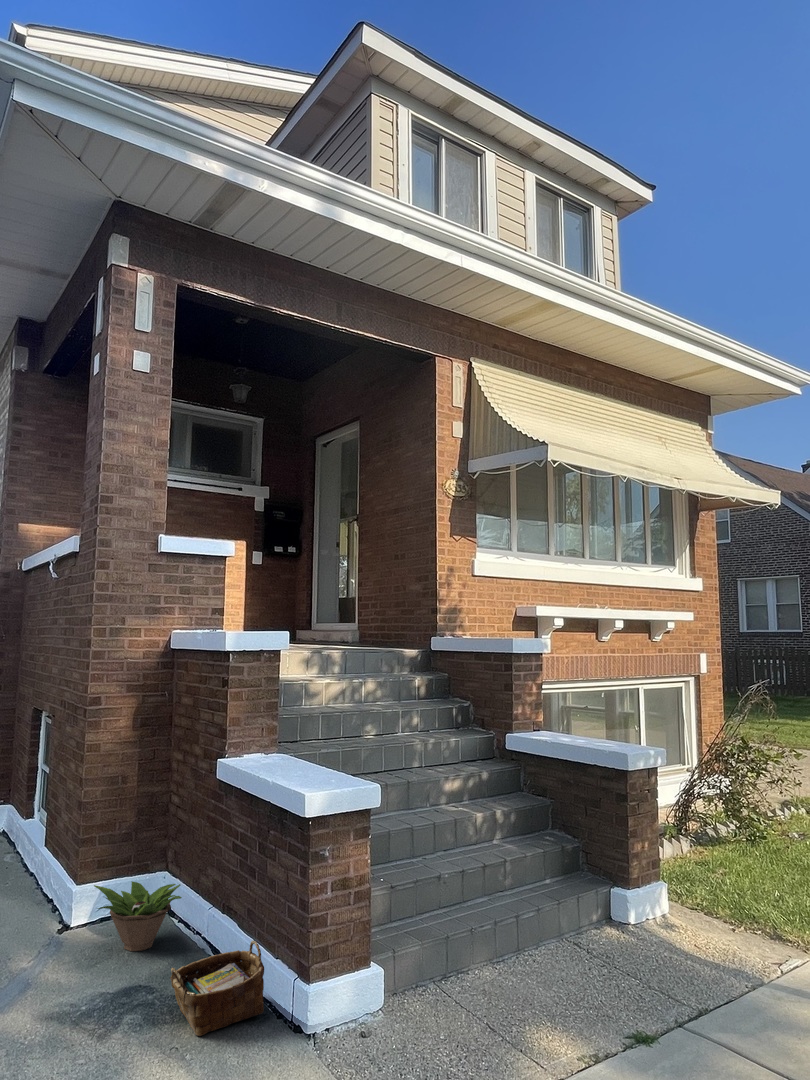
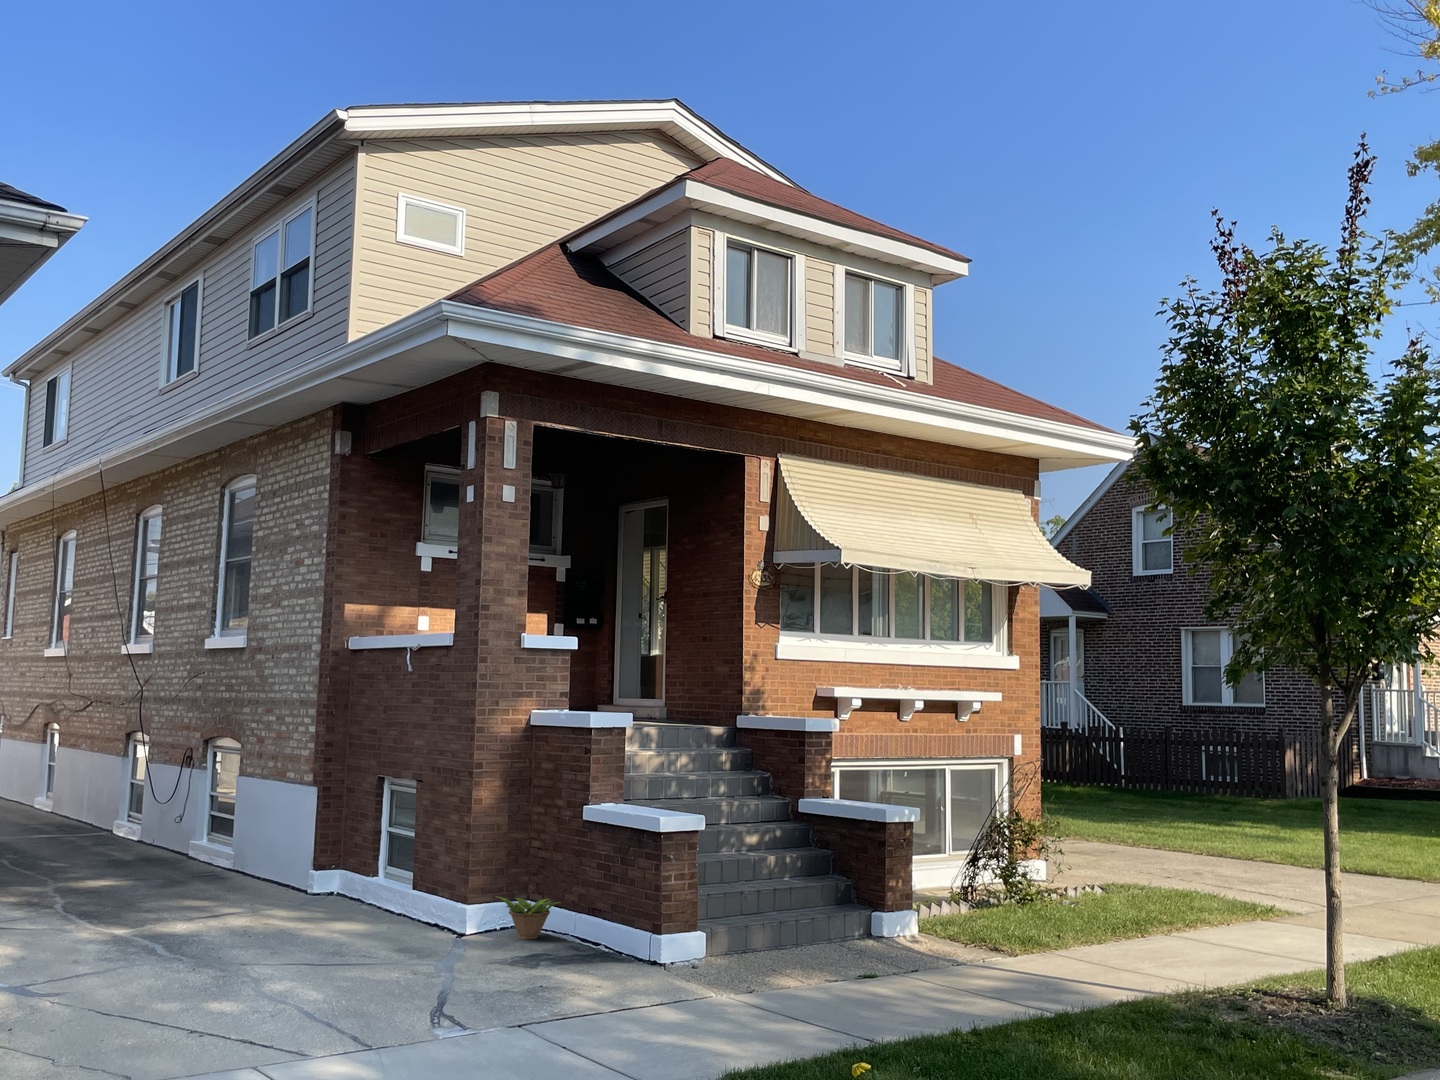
woven basket: present [170,941,264,1036] -> none [573,918,631,964]

